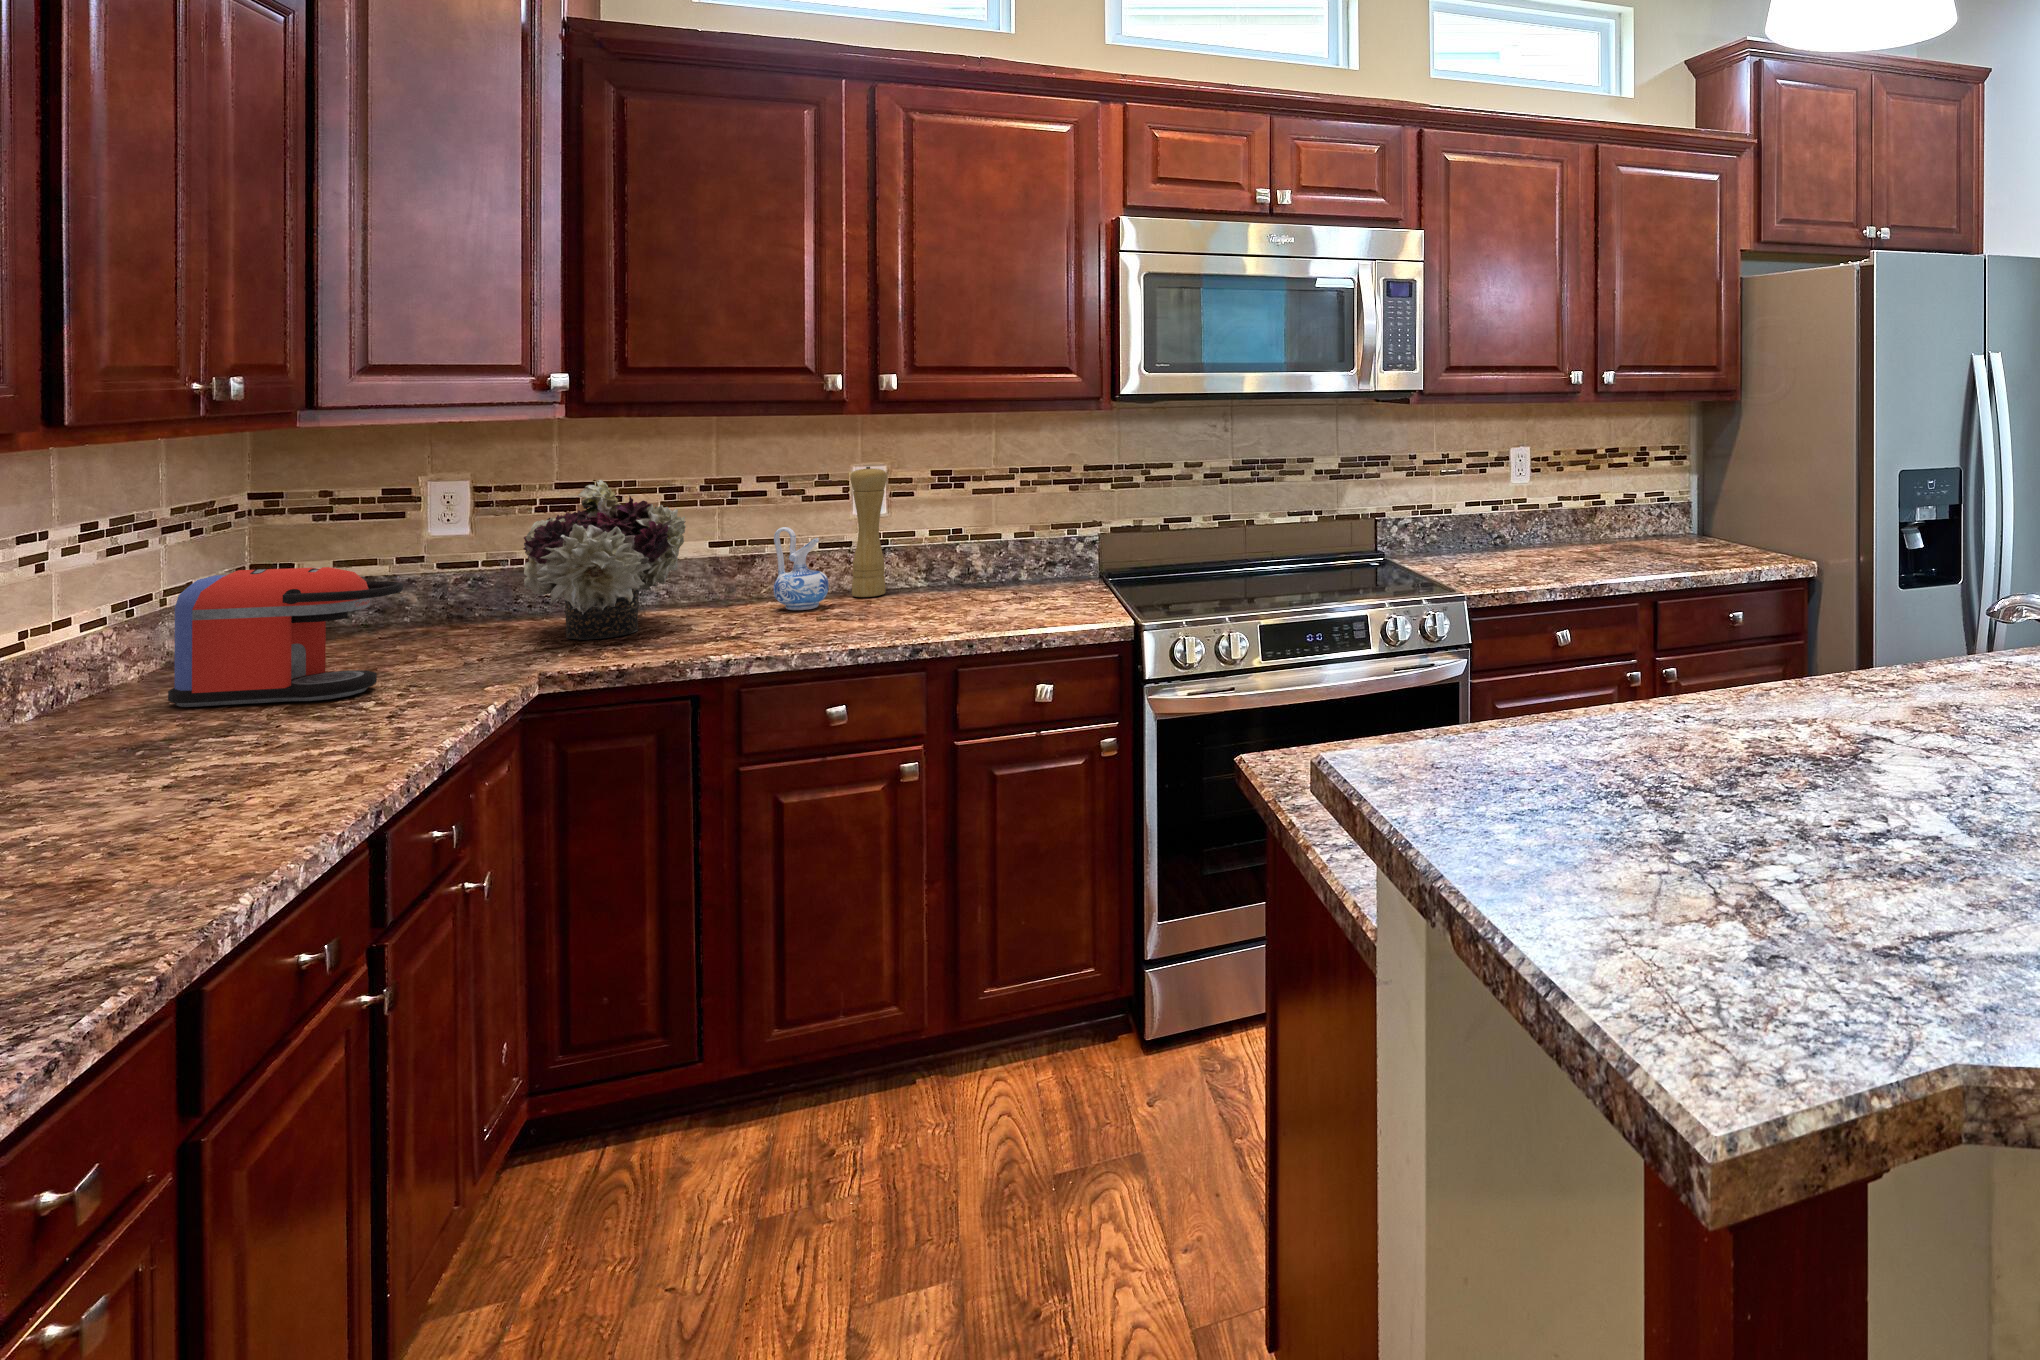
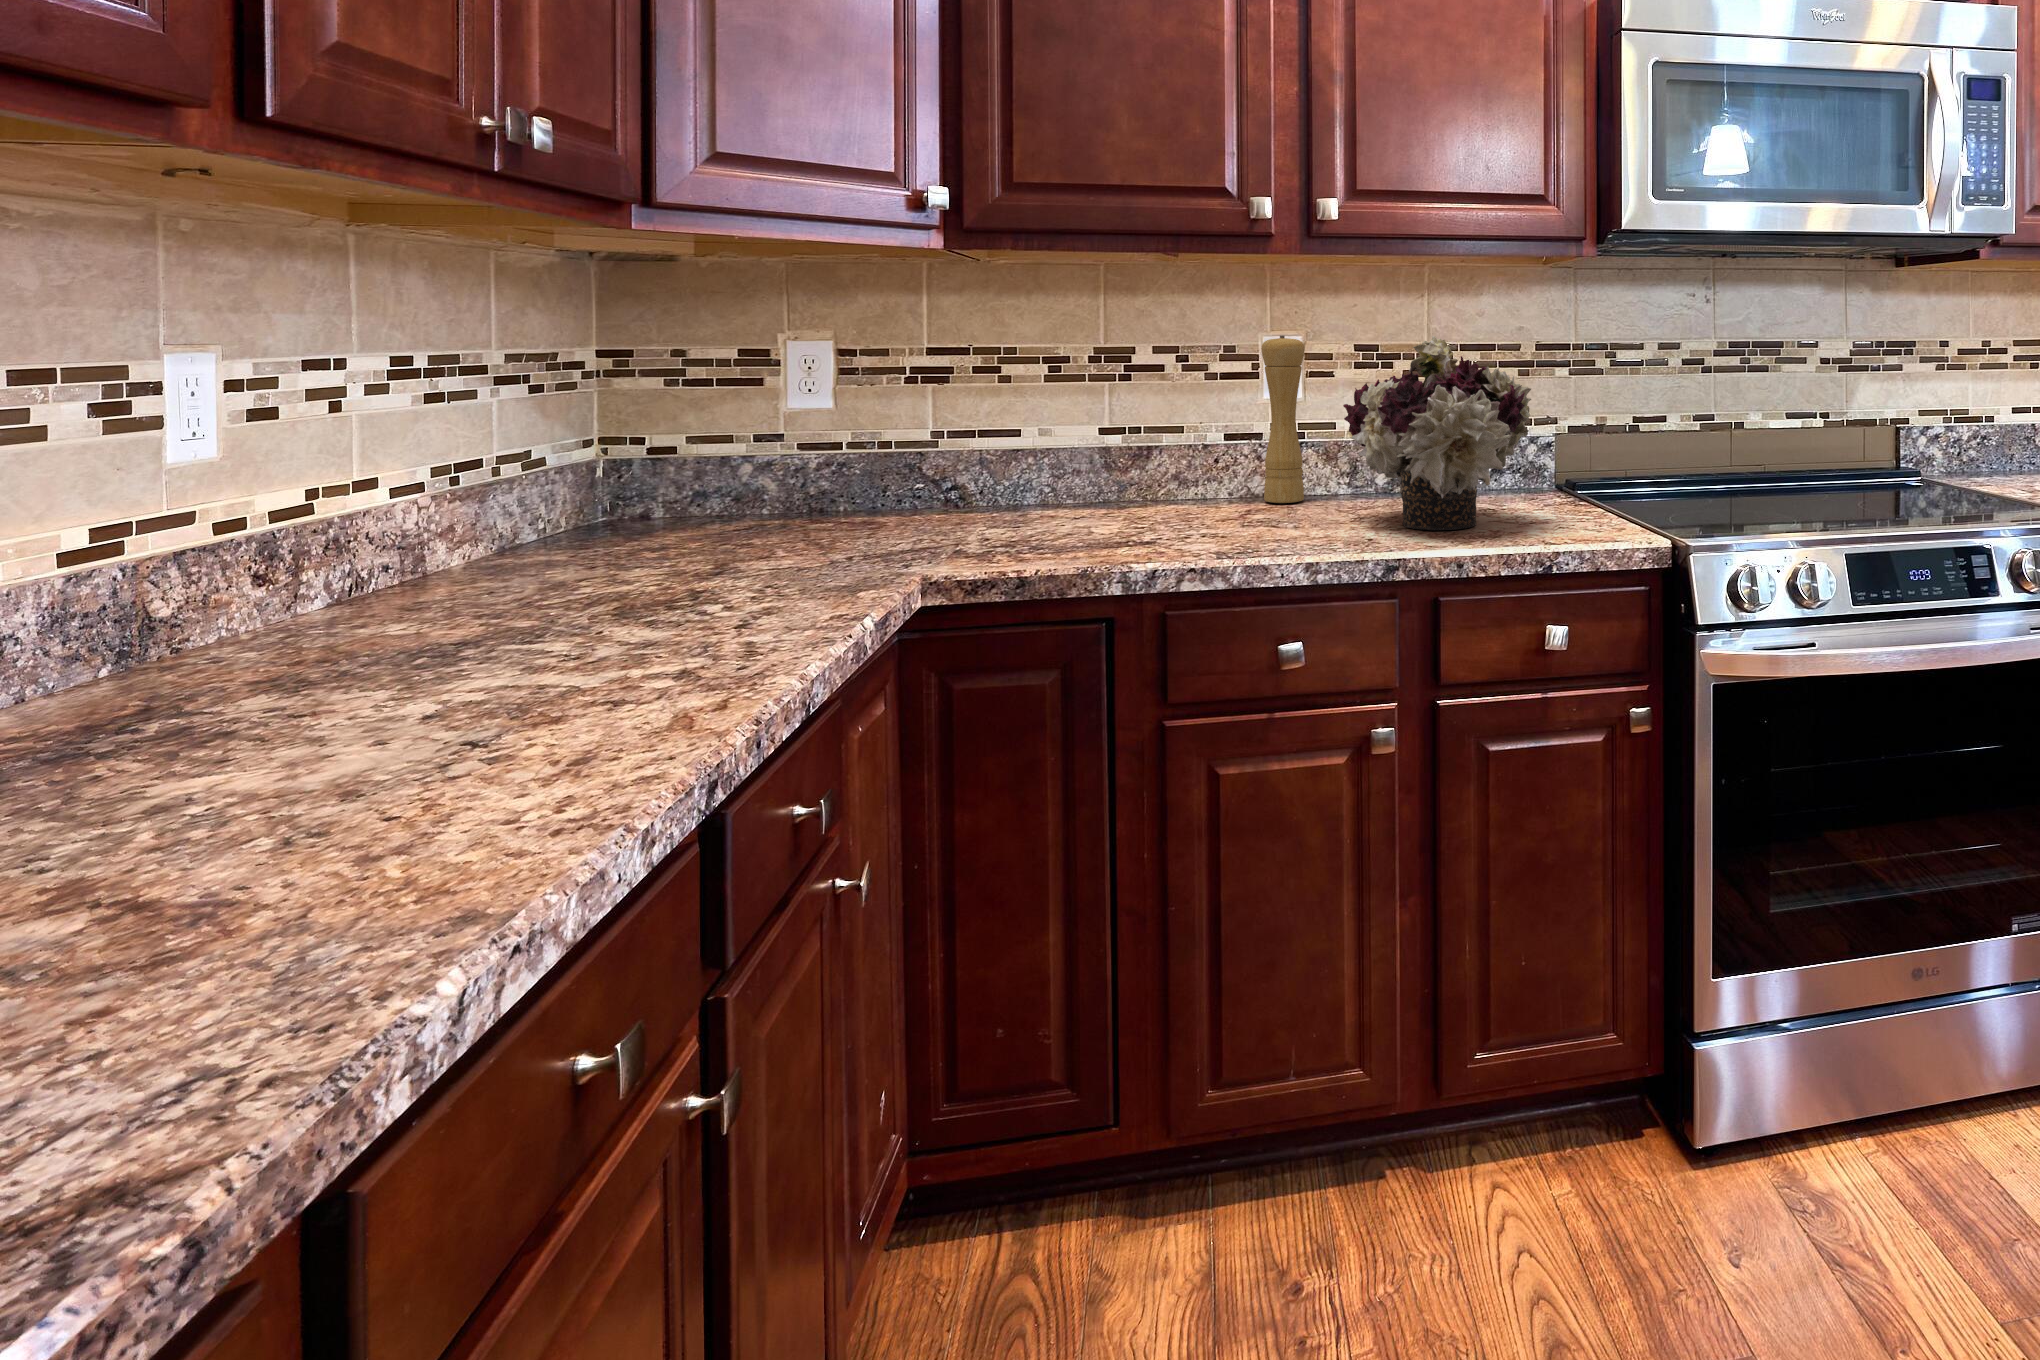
flower arrangement: present [523,480,686,640] -> present [1343,336,1531,530]
ceramic pitcher: present [774,527,829,610] -> none [1178,407,1243,515]
coffee maker: present [168,567,403,707] -> none [484,422,754,601]

